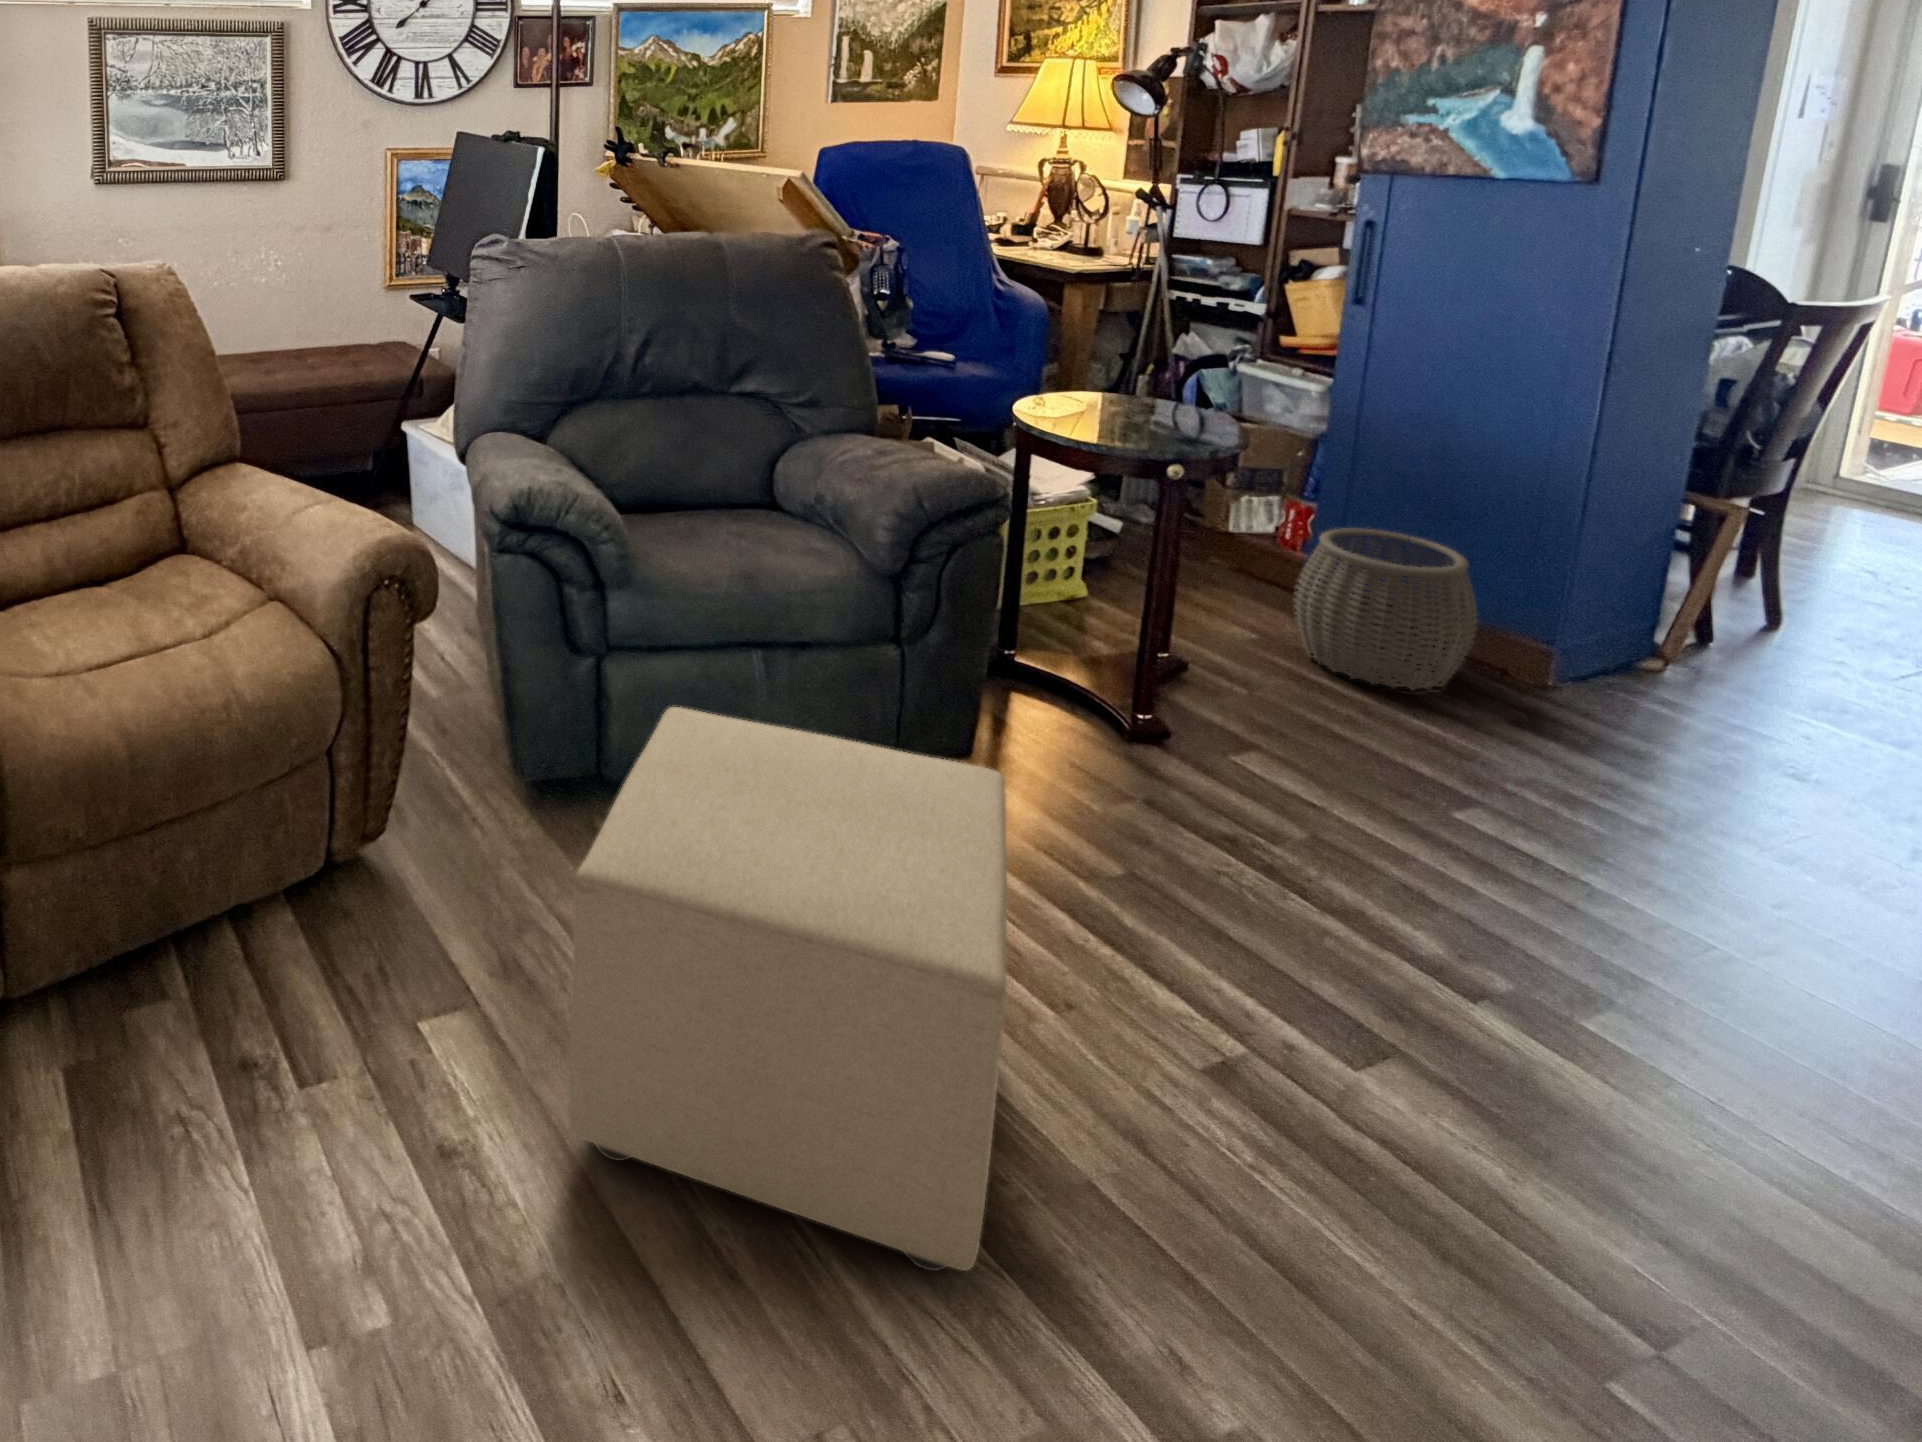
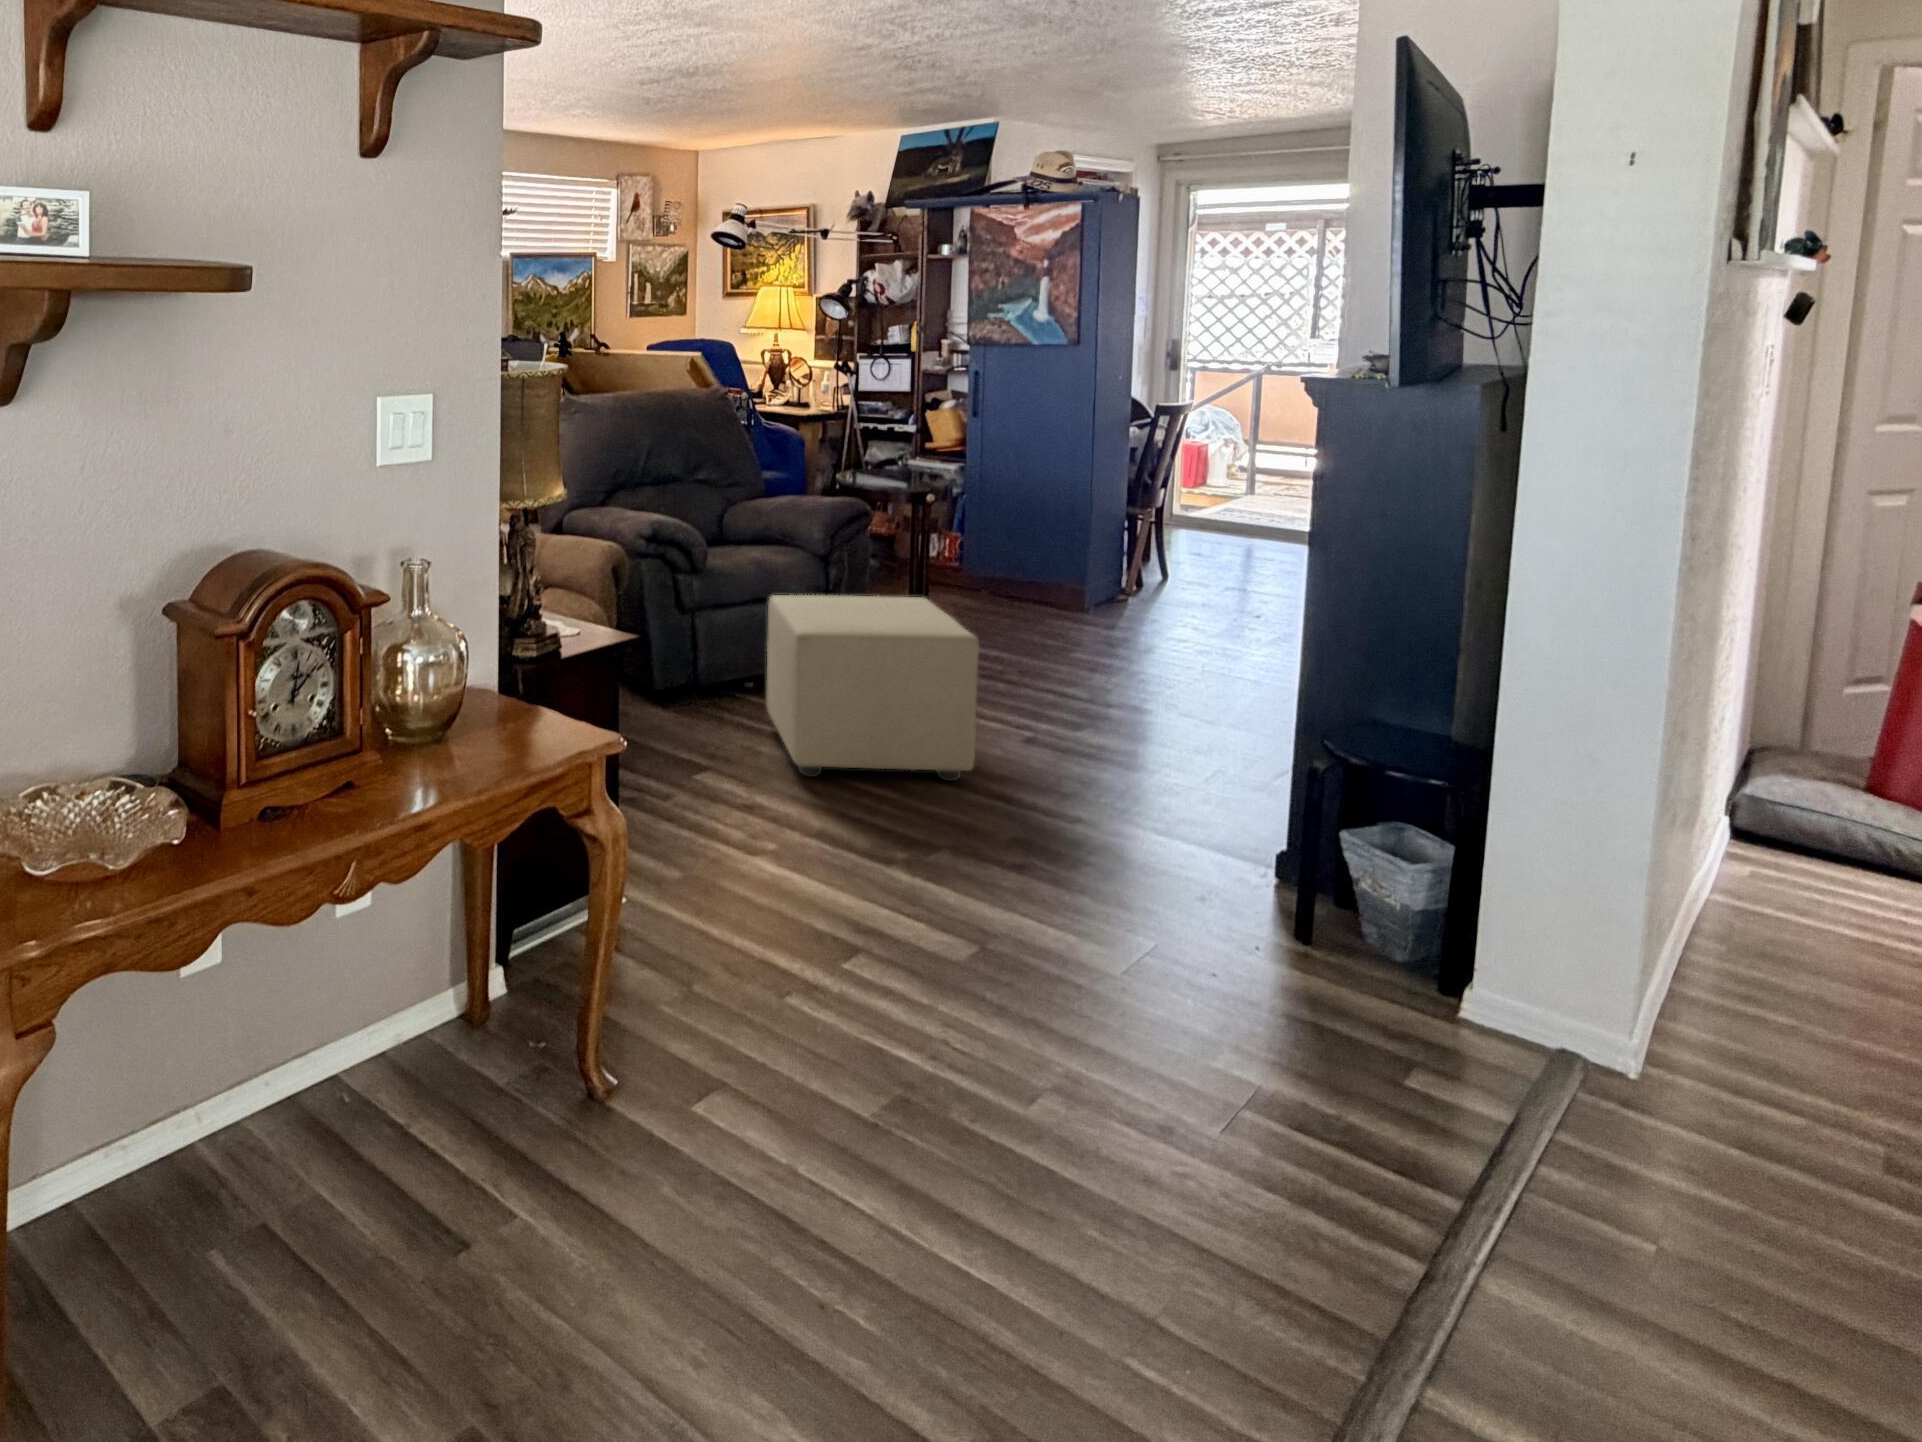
woven basket: present [1295,528,1477,690] -> none [966,535,1052,613]

